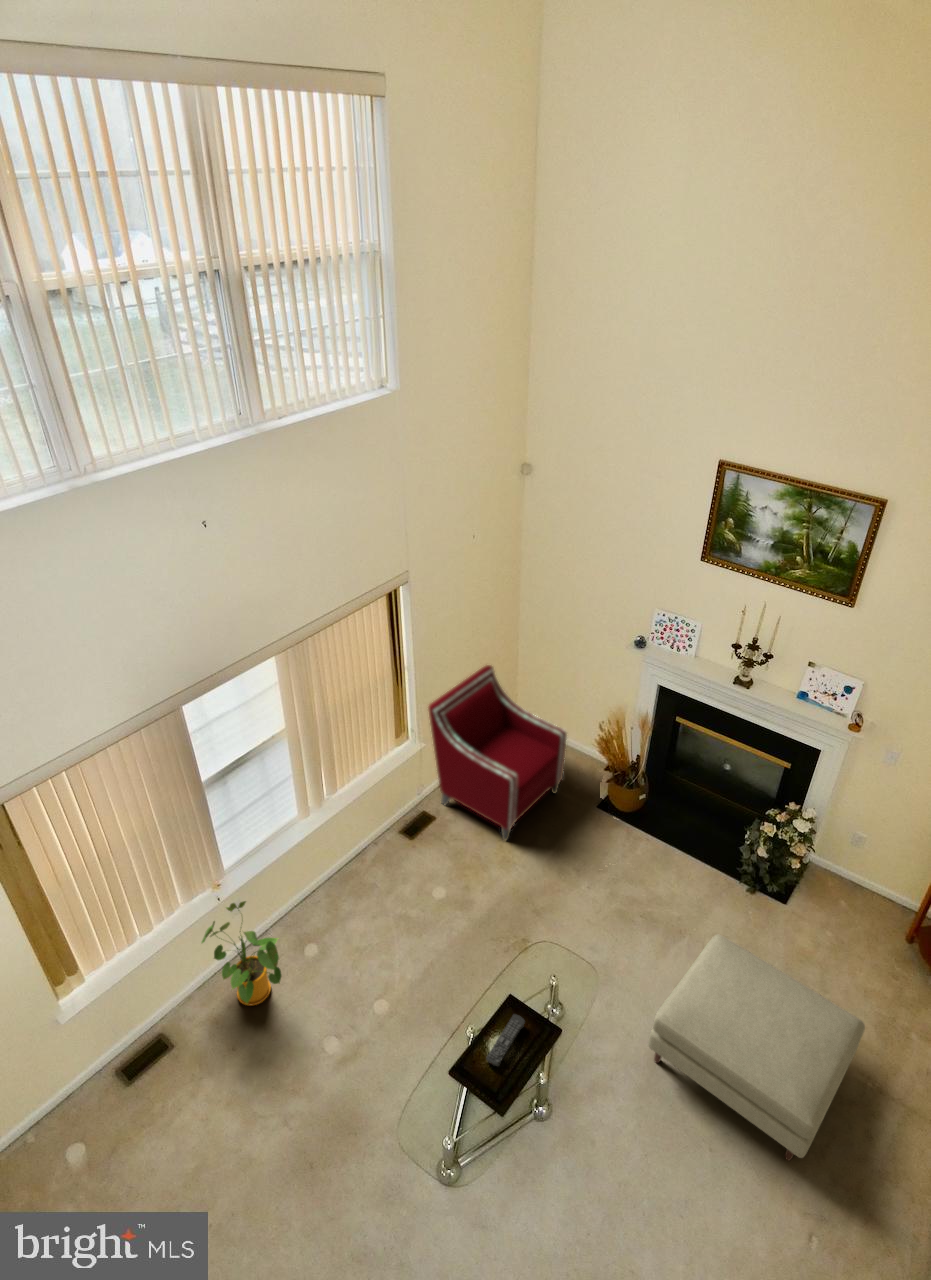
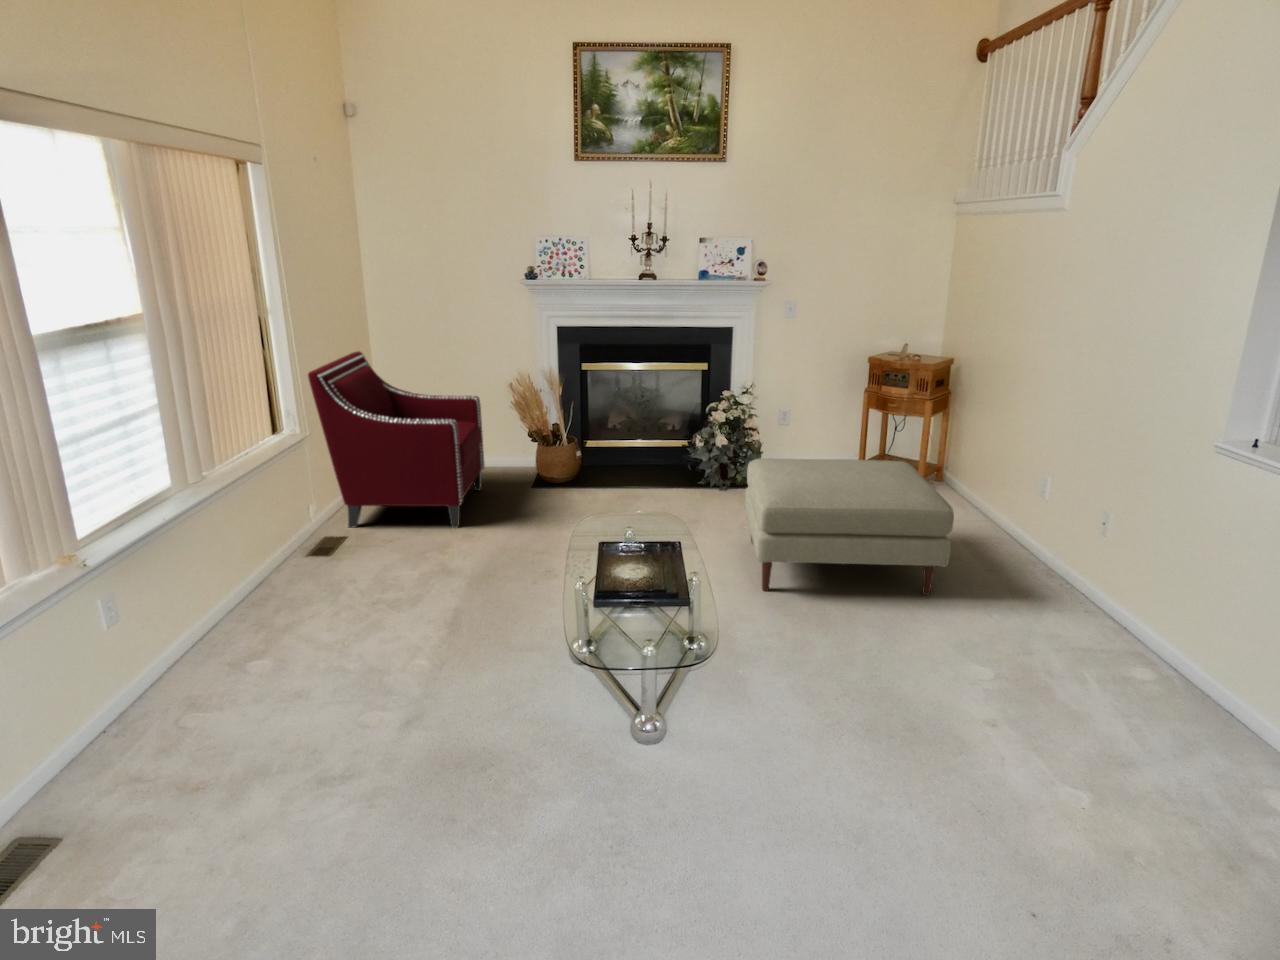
house plant: present [202,901,282,1006] -> none [69,580,264,759]
remote control: present [486,1014,525,1066] -> none [635,538,663,578]

